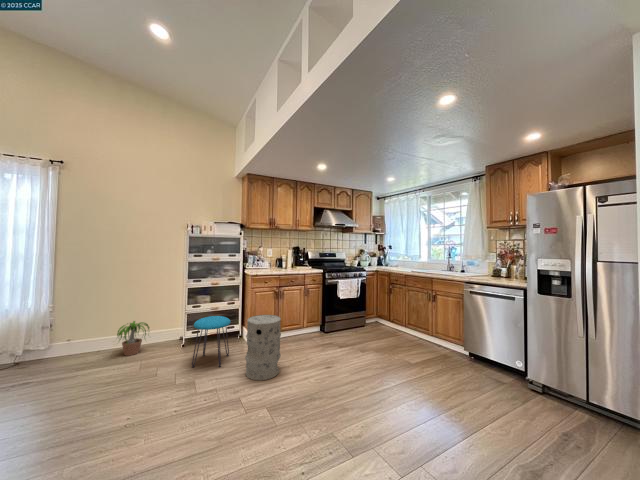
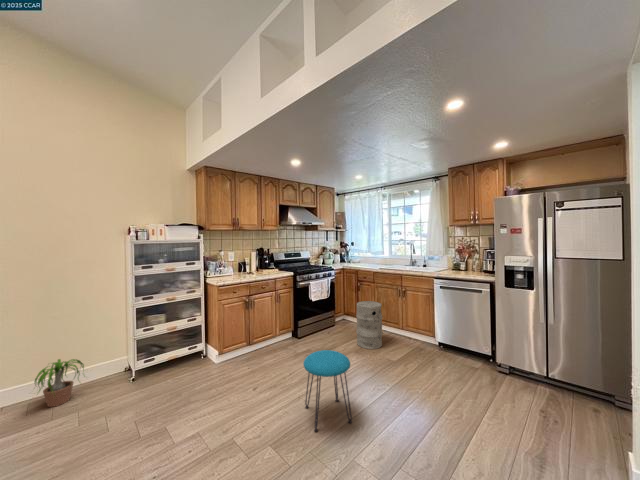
trash can: present [245,315,281,380] -> present [356,301,383,349]
stool: present [192,316,231,368] -> present [303,350,352,432]

